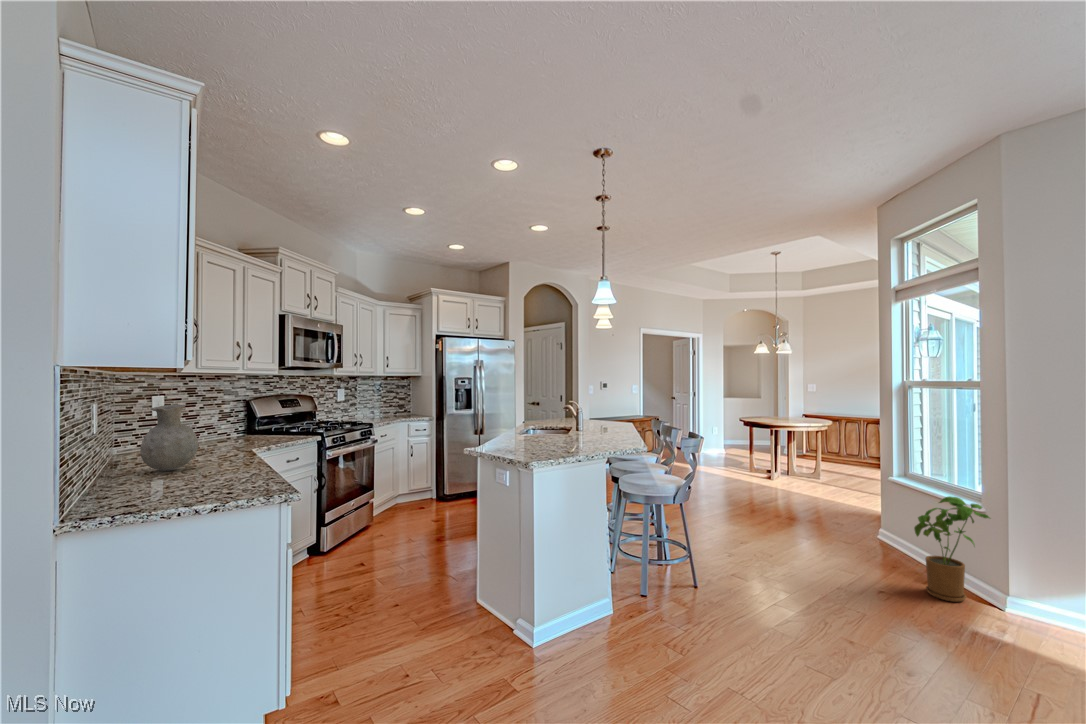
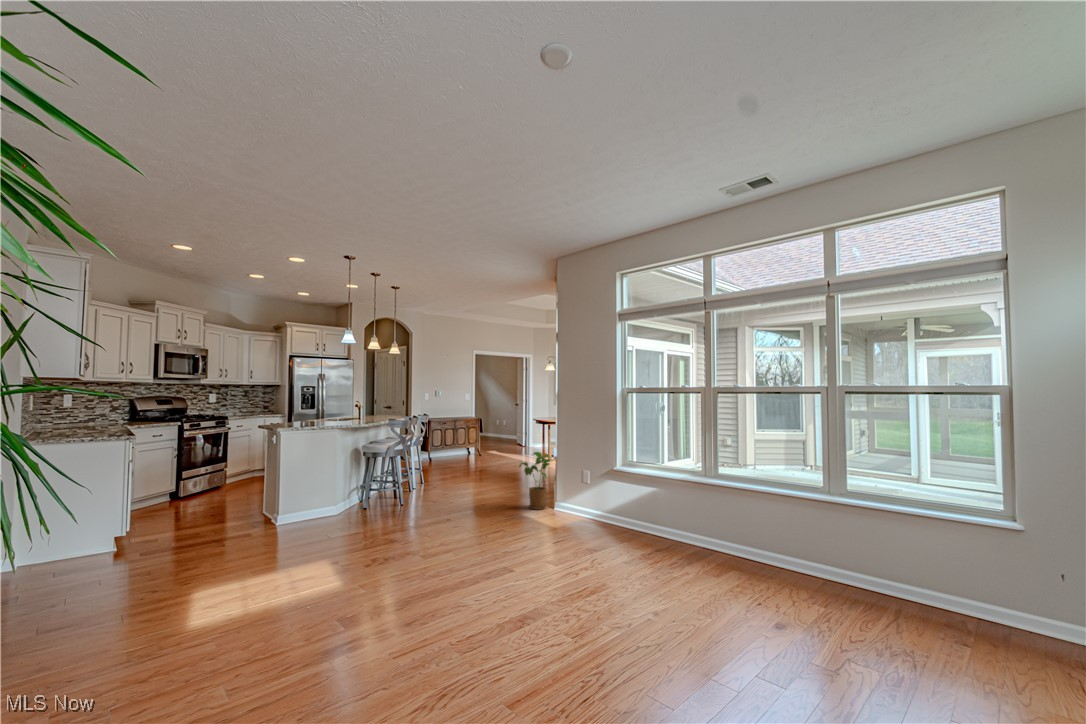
vase: present [140,404,199,471] -> none [53,397,88,432]

